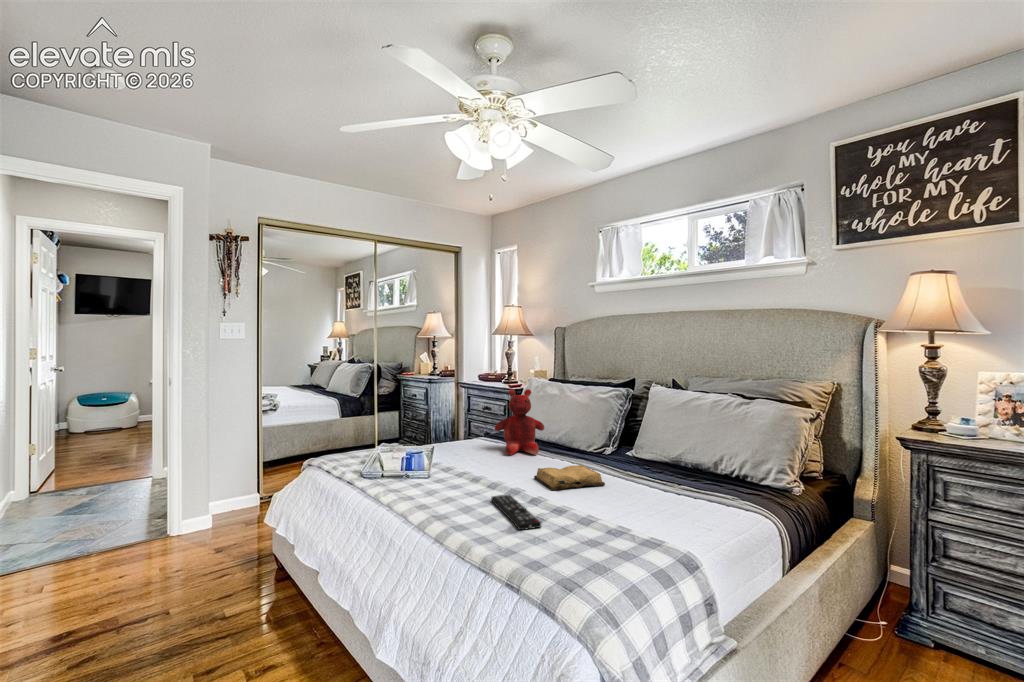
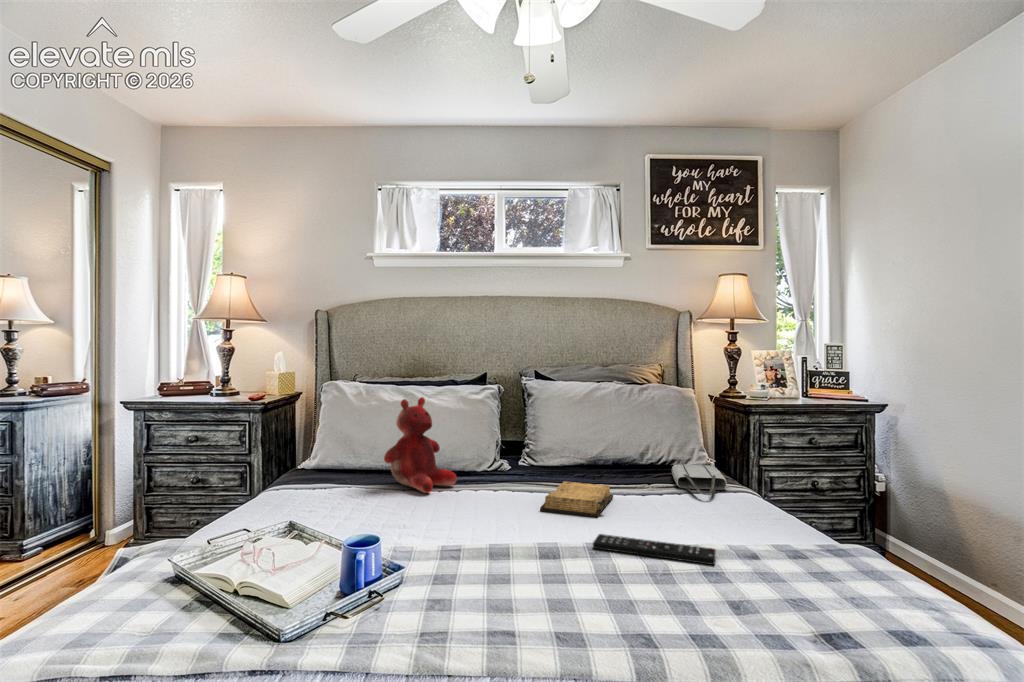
tote bag: none [668,478,758,506] -> present [672,464,727,495]

